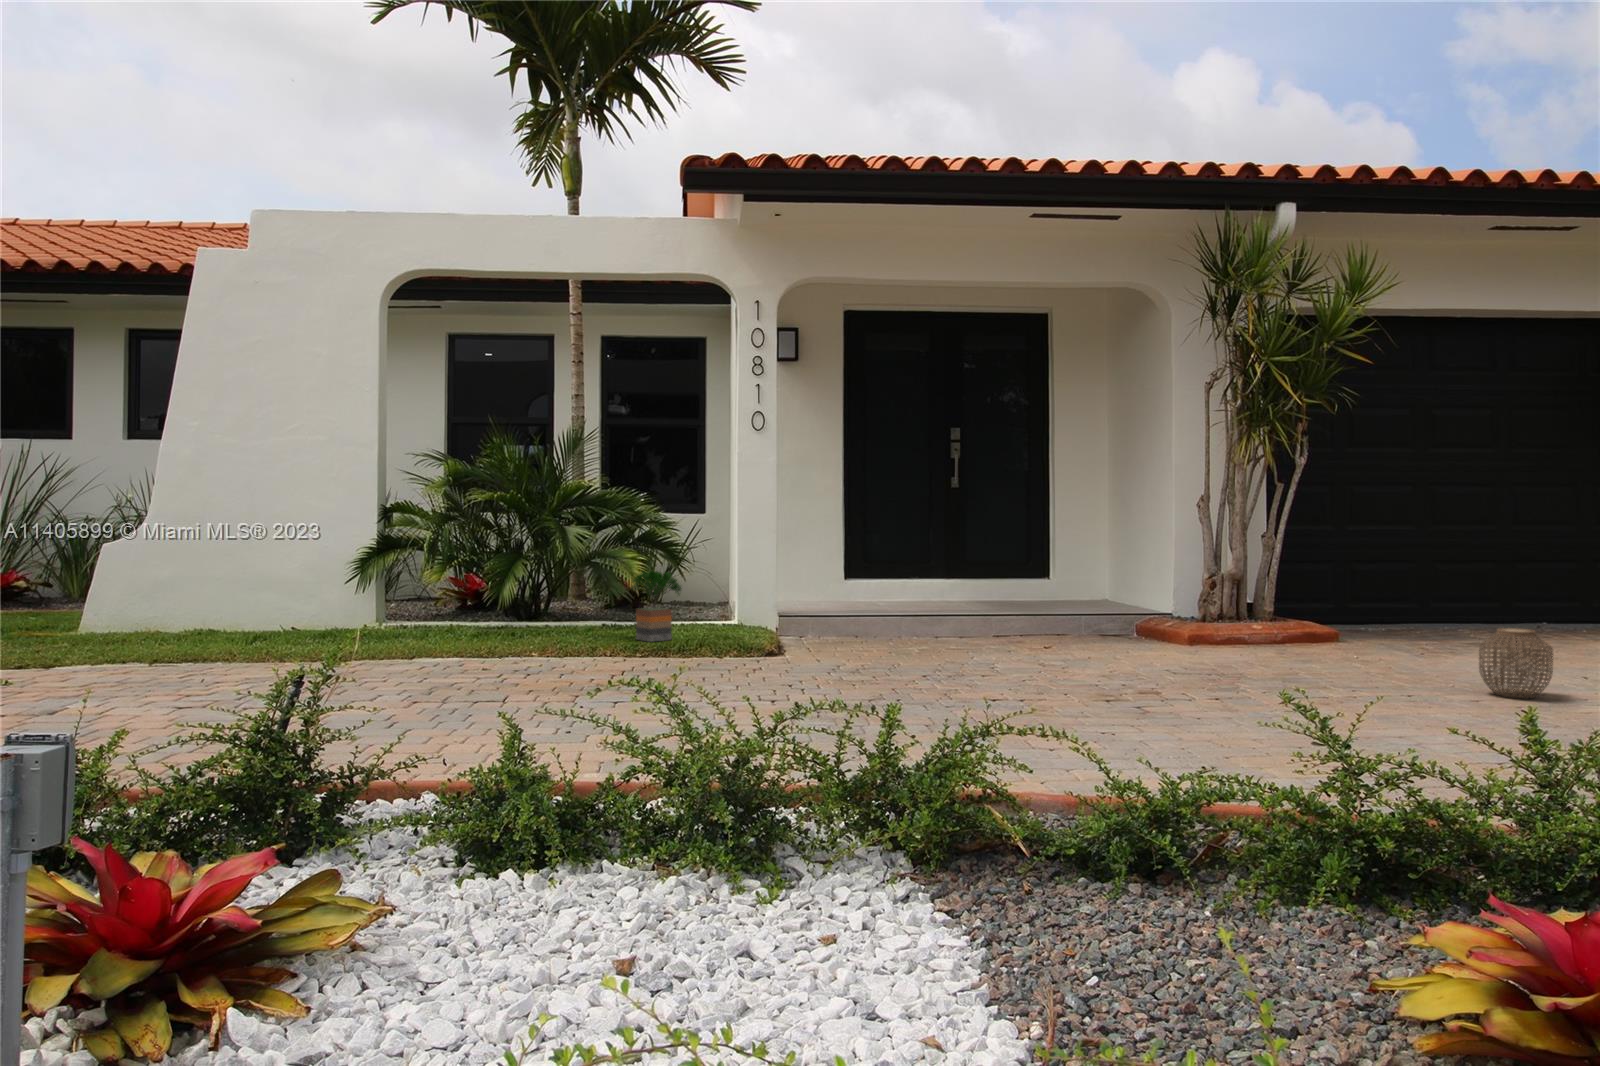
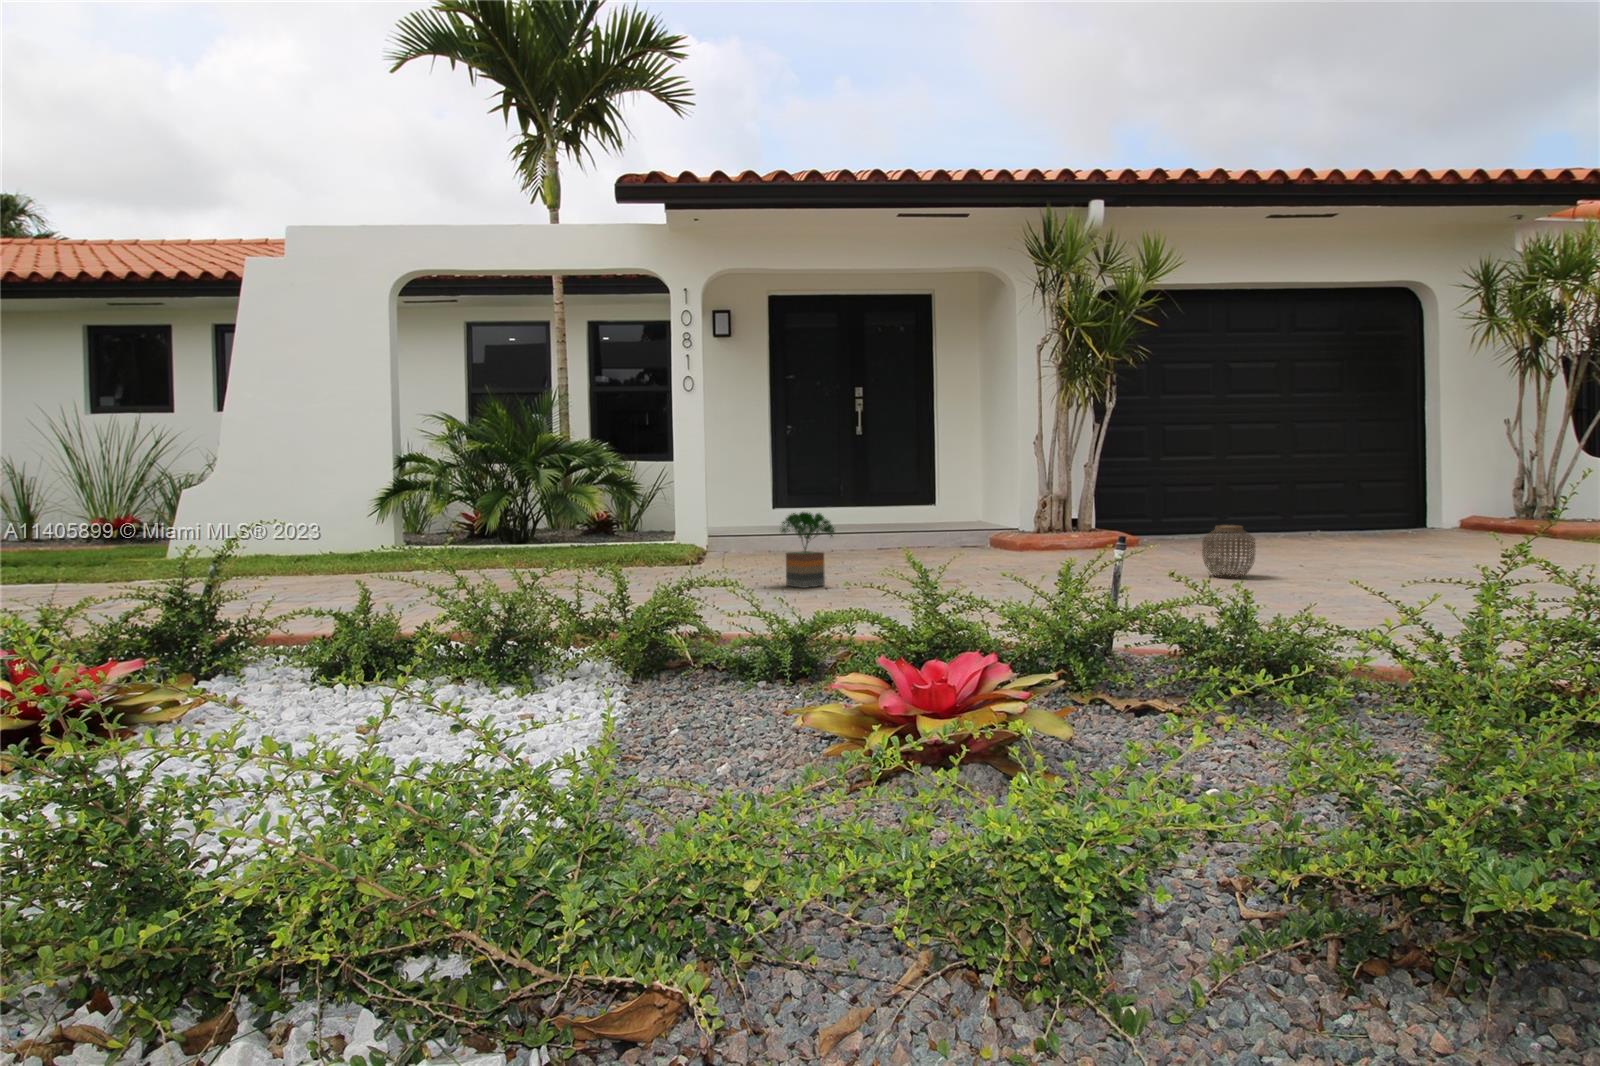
potted tree: present [631,571,682,642] -> present [781,512,834,588]

